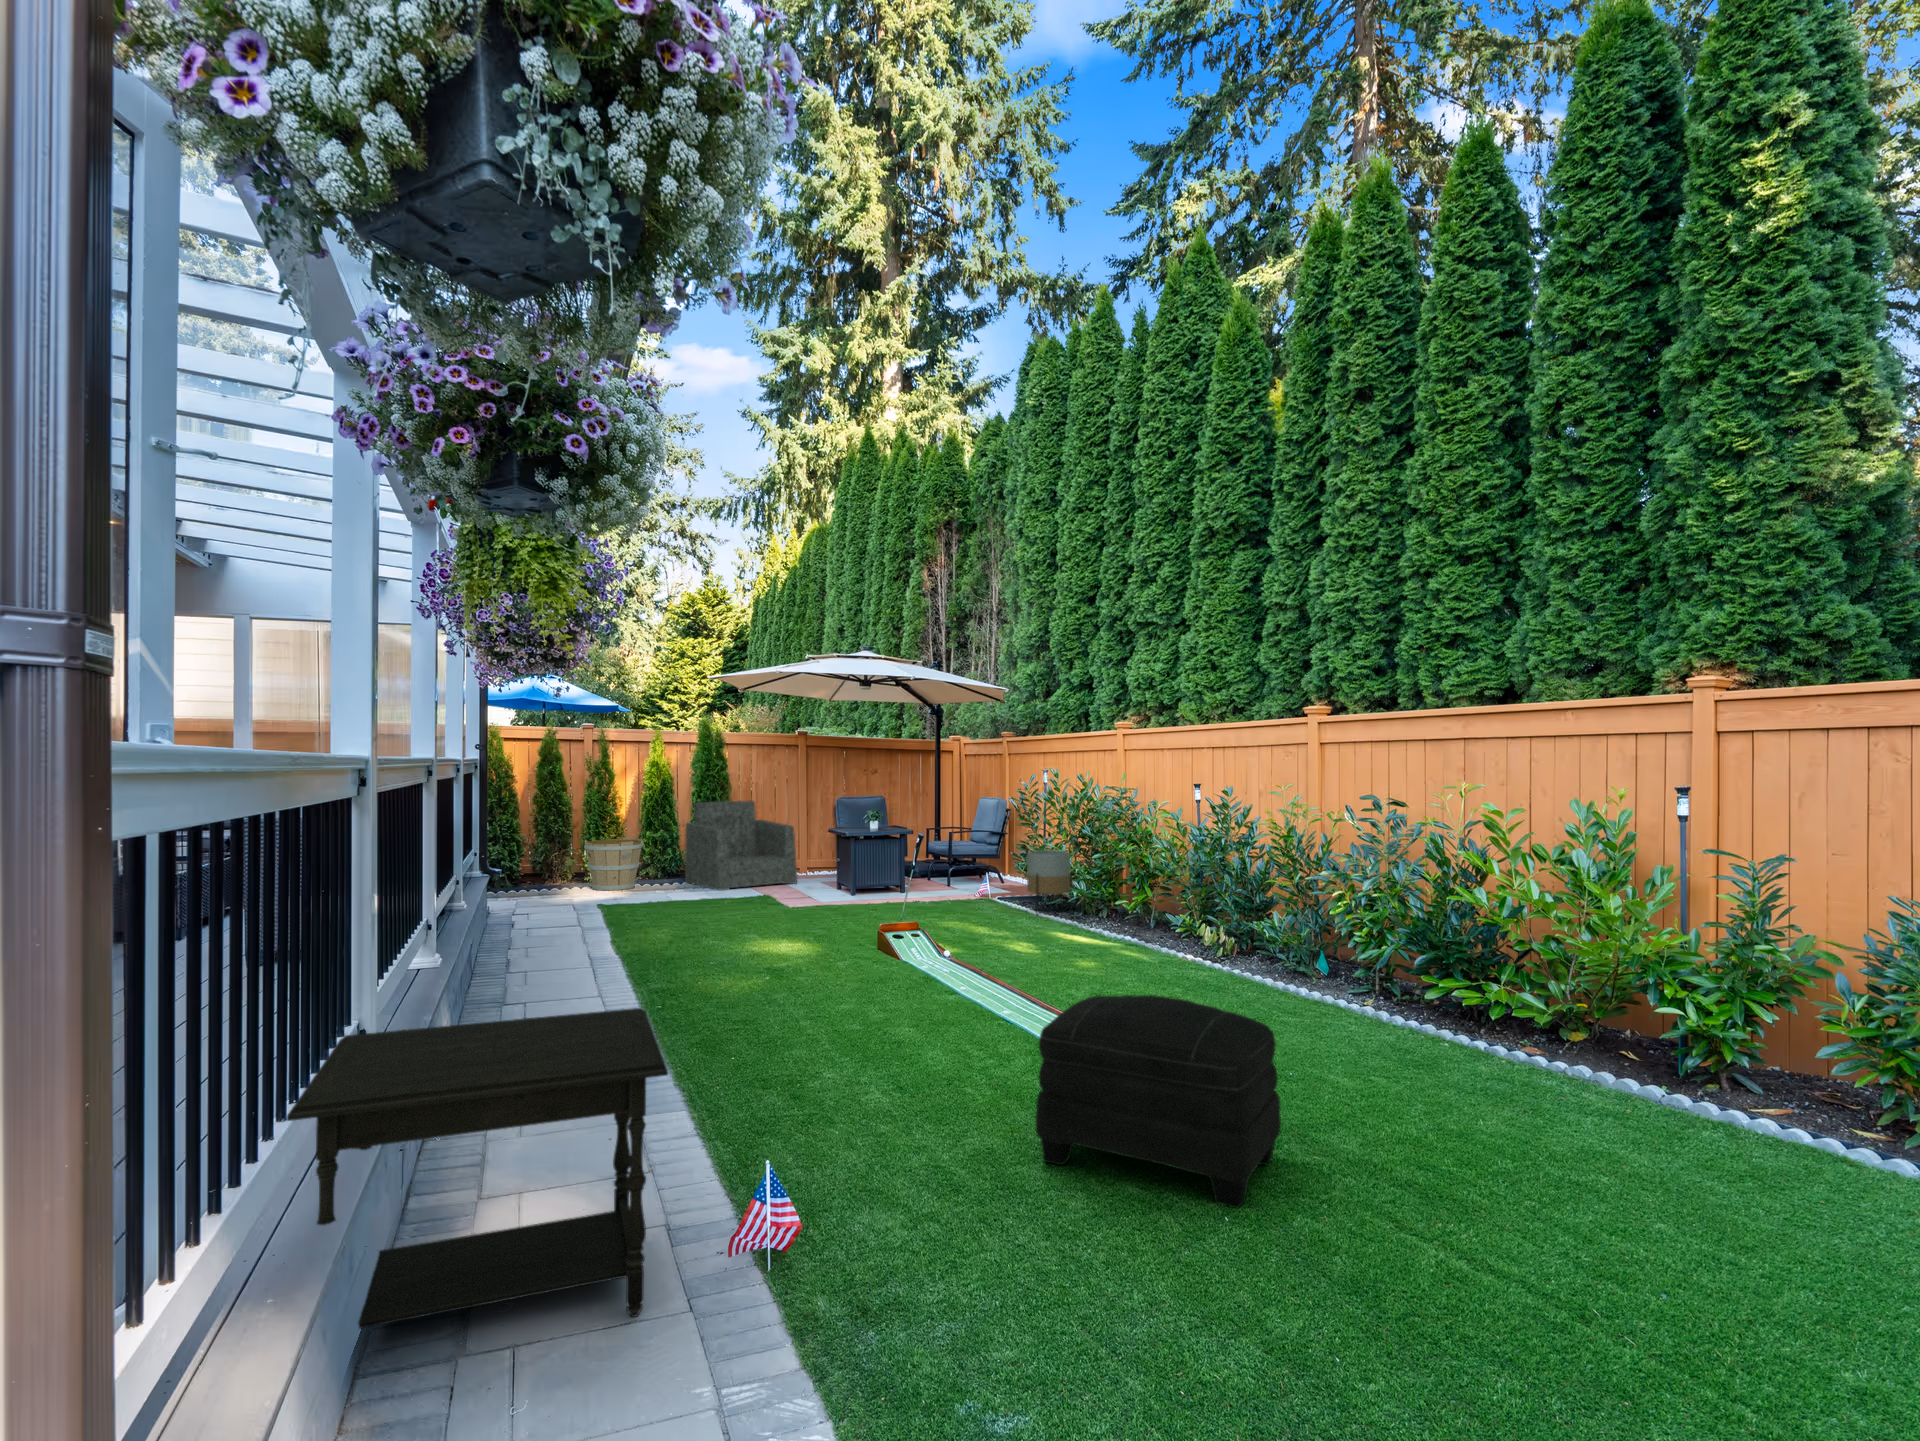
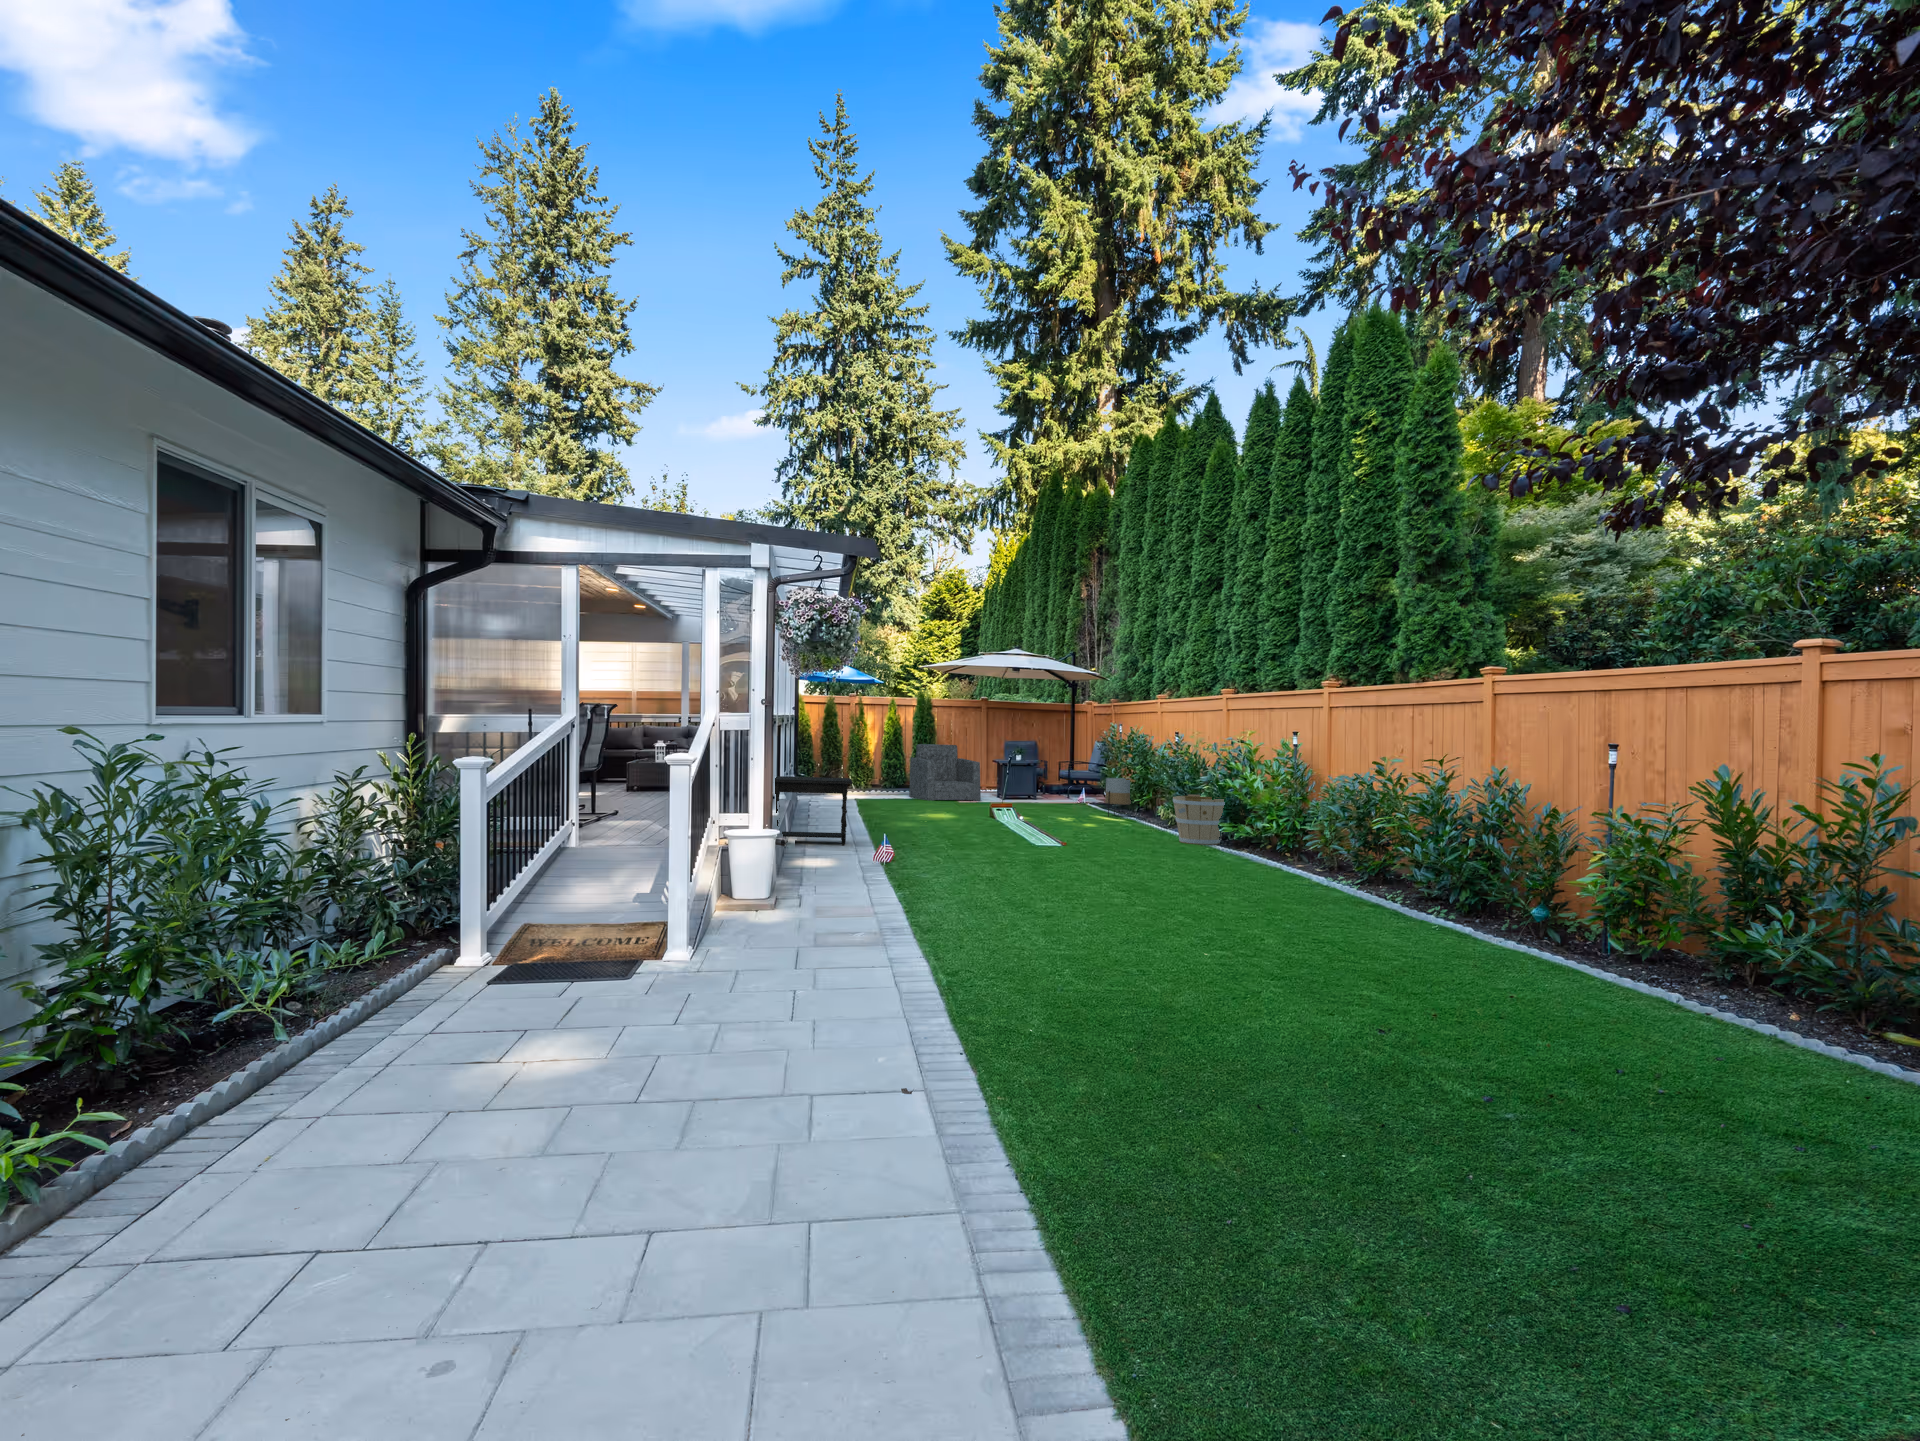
wooden bucket: present [584,838,643,891] -> present [1173,794,1225,845]
ottoman: present [1036,995,1281,1208] -> none [976,795,1059,851]

